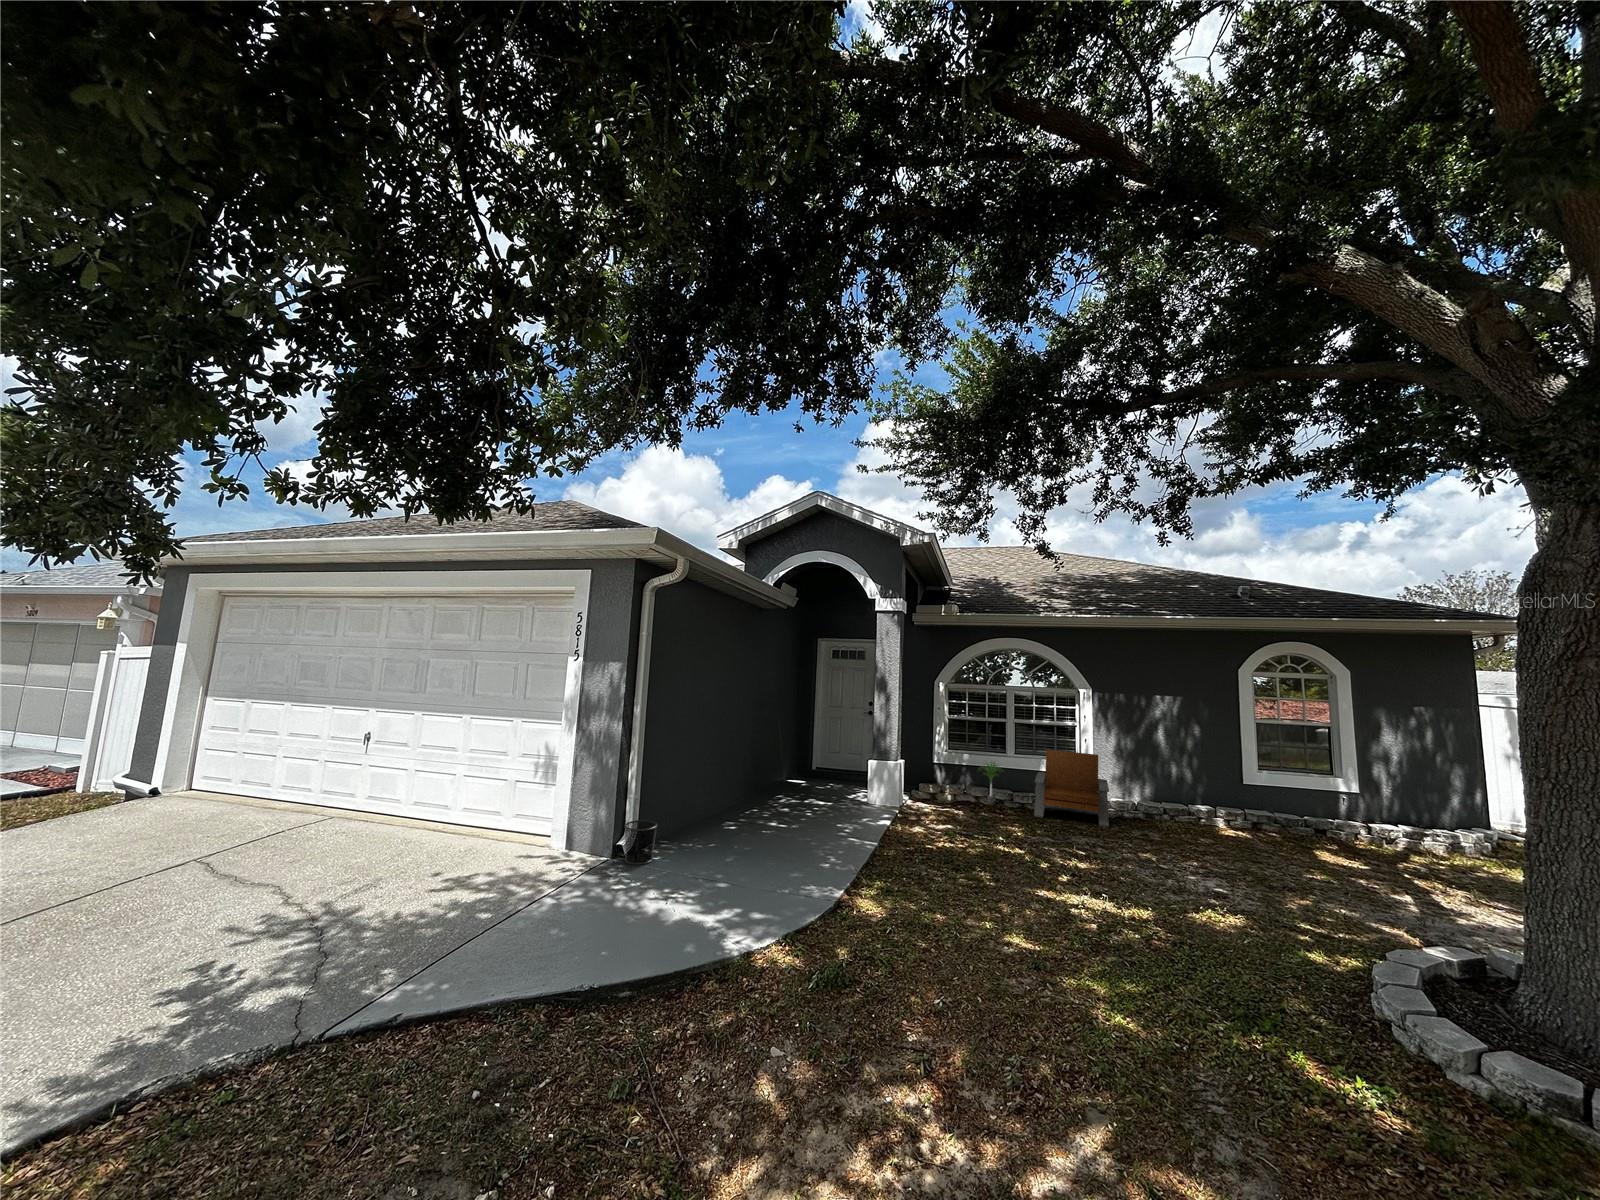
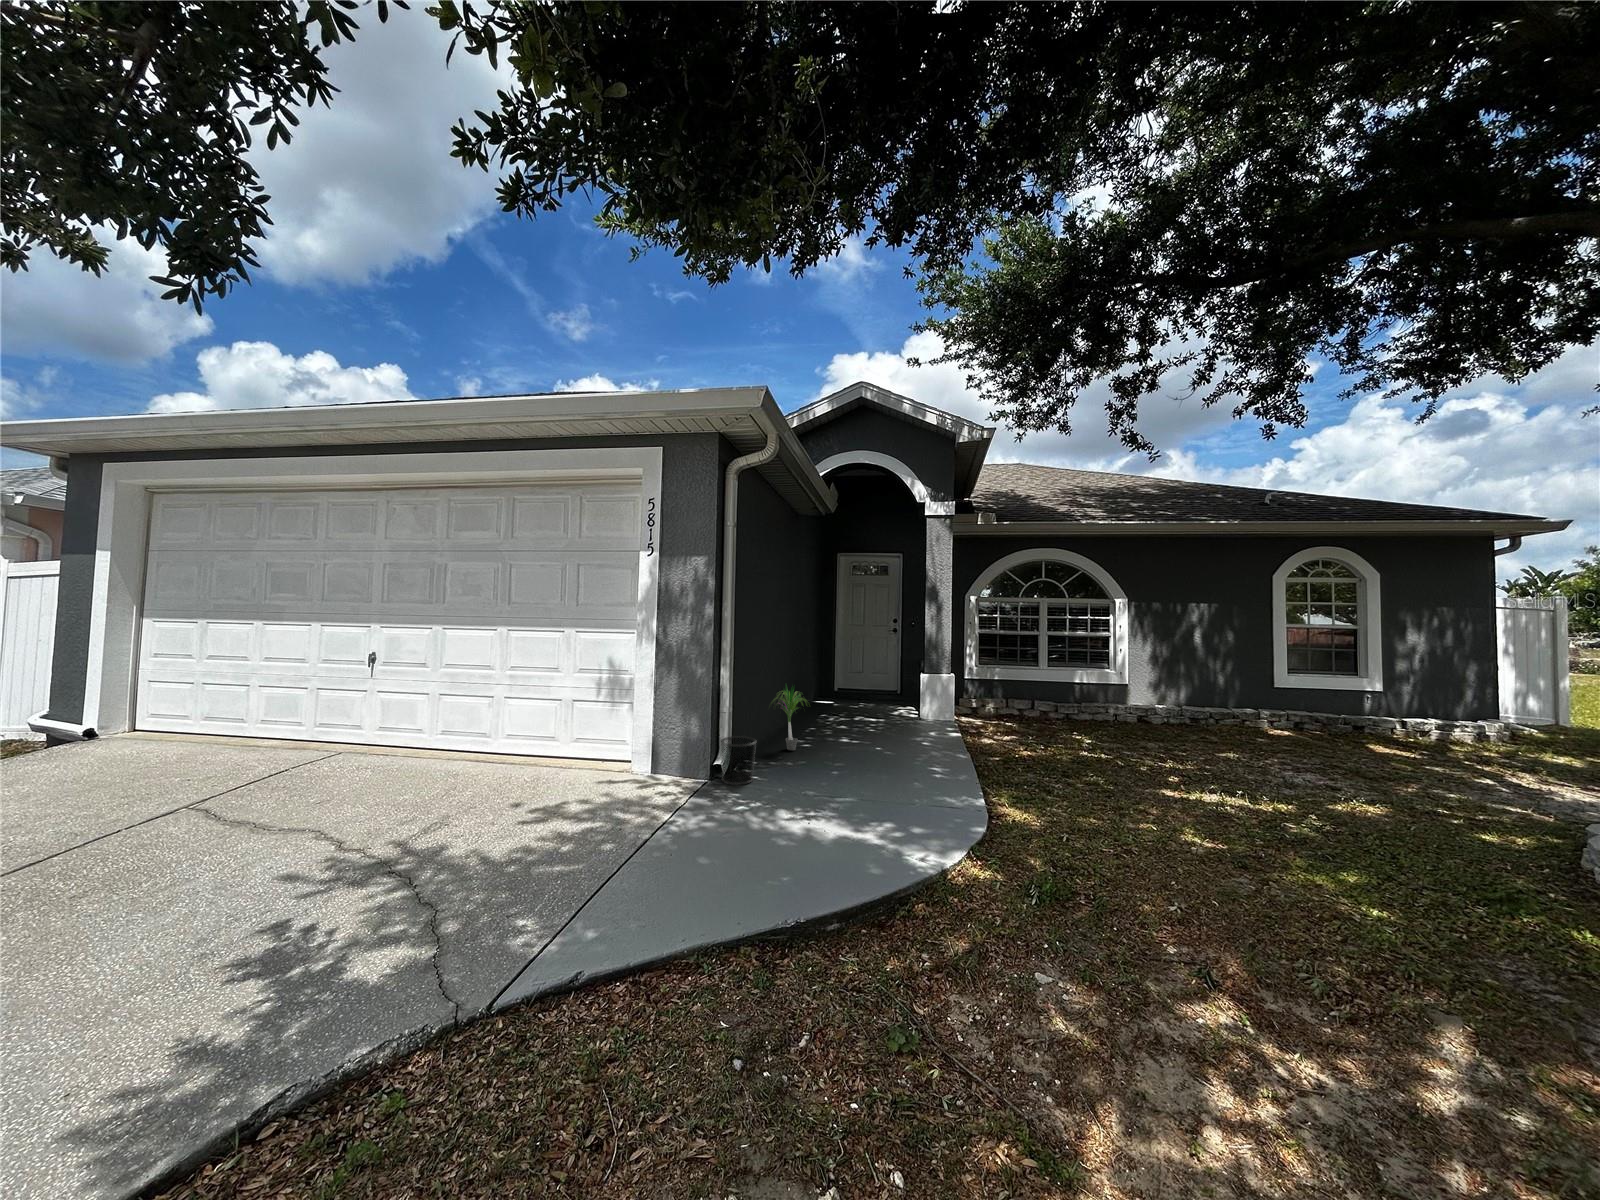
lounge chair: present [1034,750,1109,827] -> none [1078,660,1163,732]
potted plant: present [985,761,1000,803] -> present [779,689,802,750]

